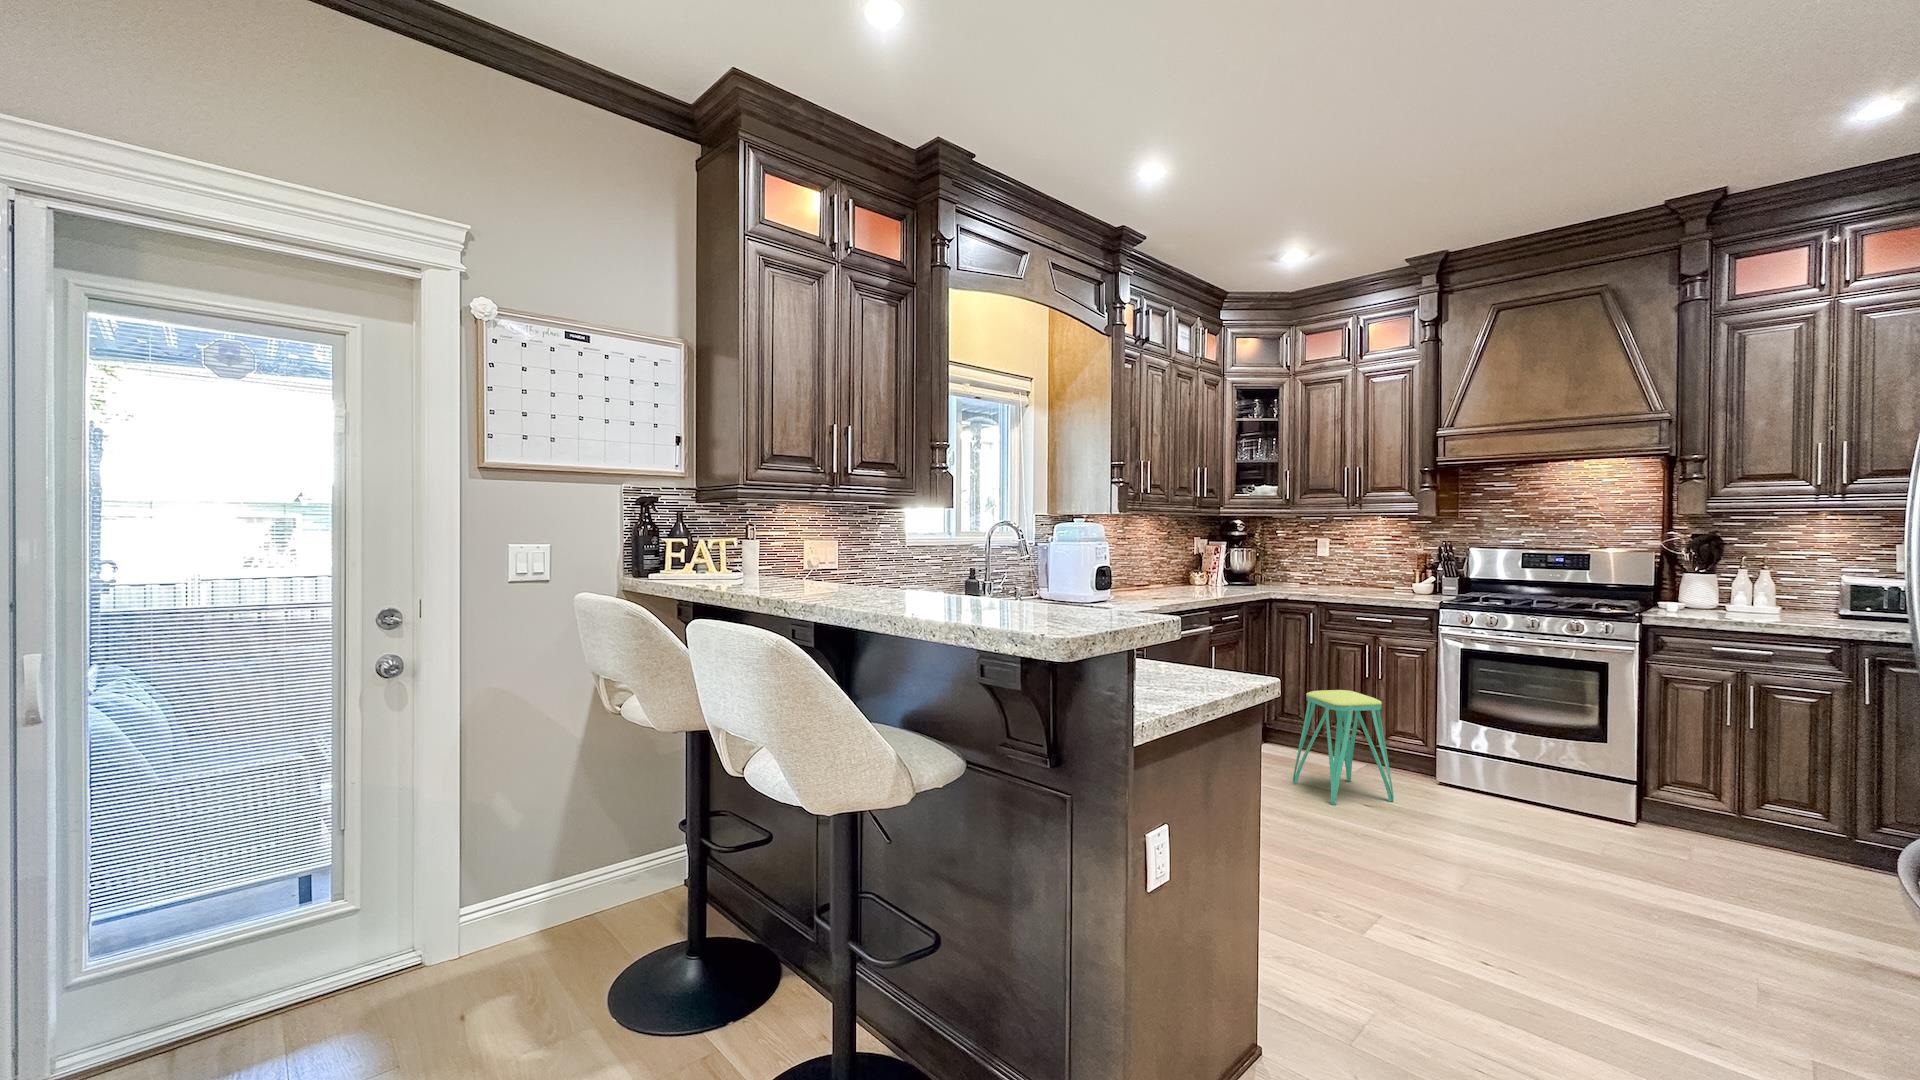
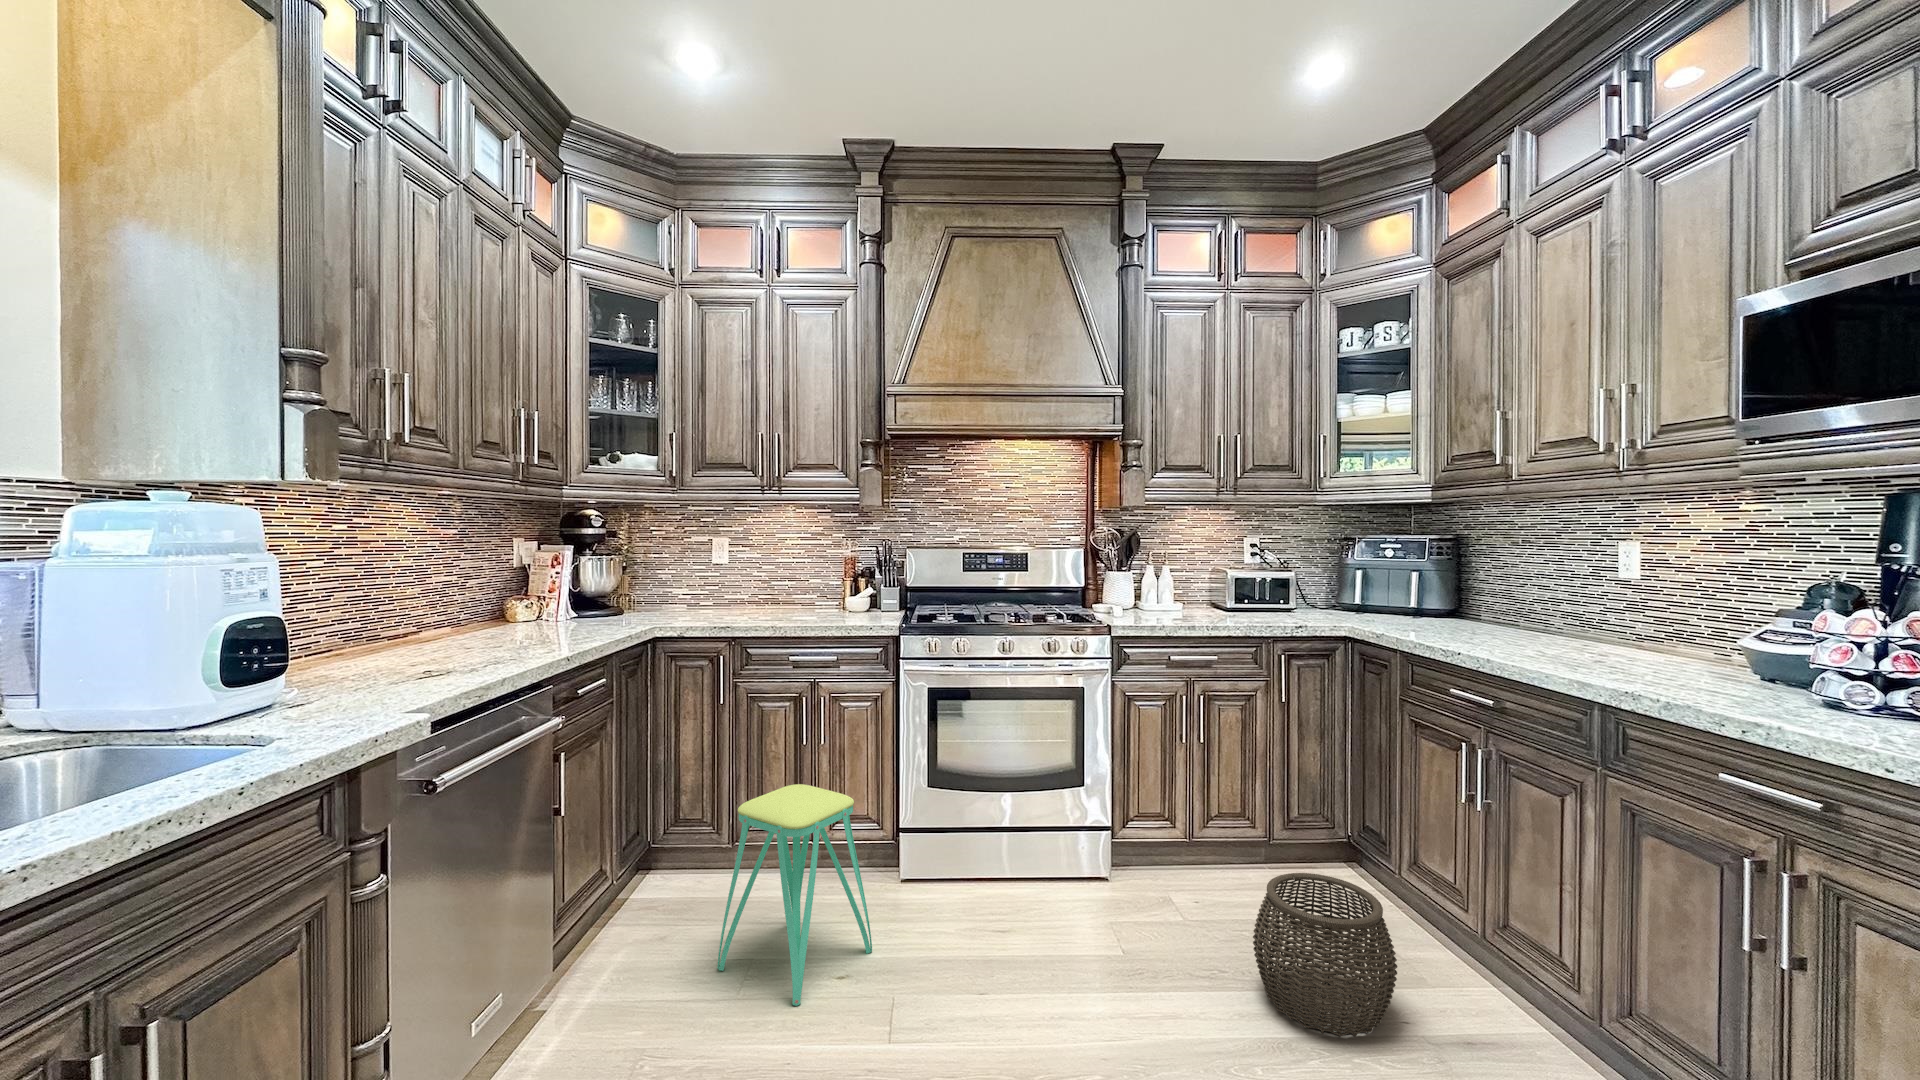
woven basket: none [1699,814,1849,938] -> present [1253,873,1398,1036]

